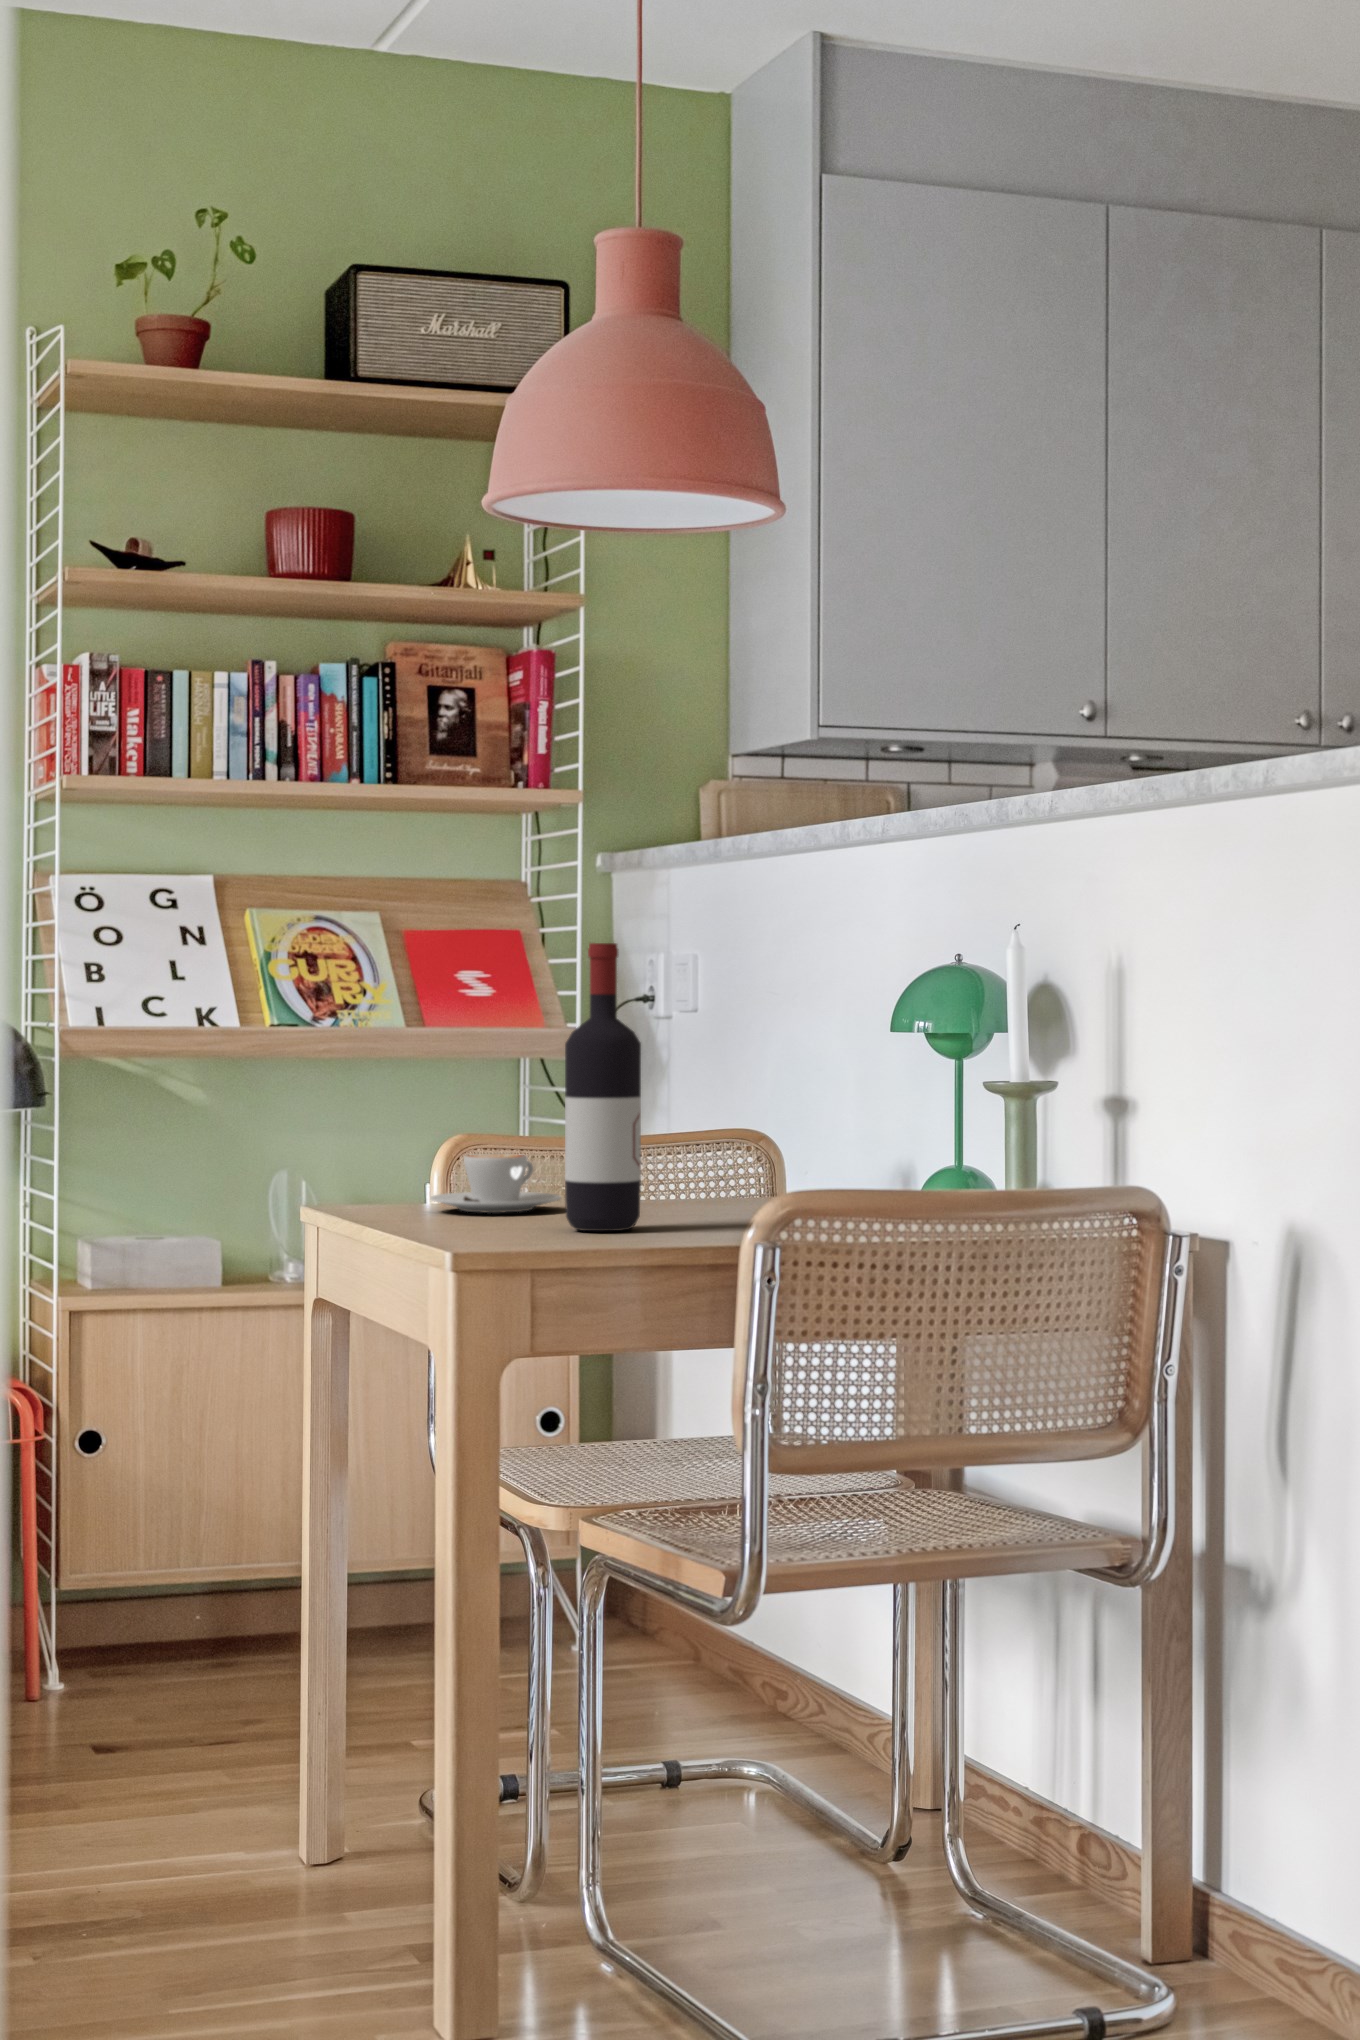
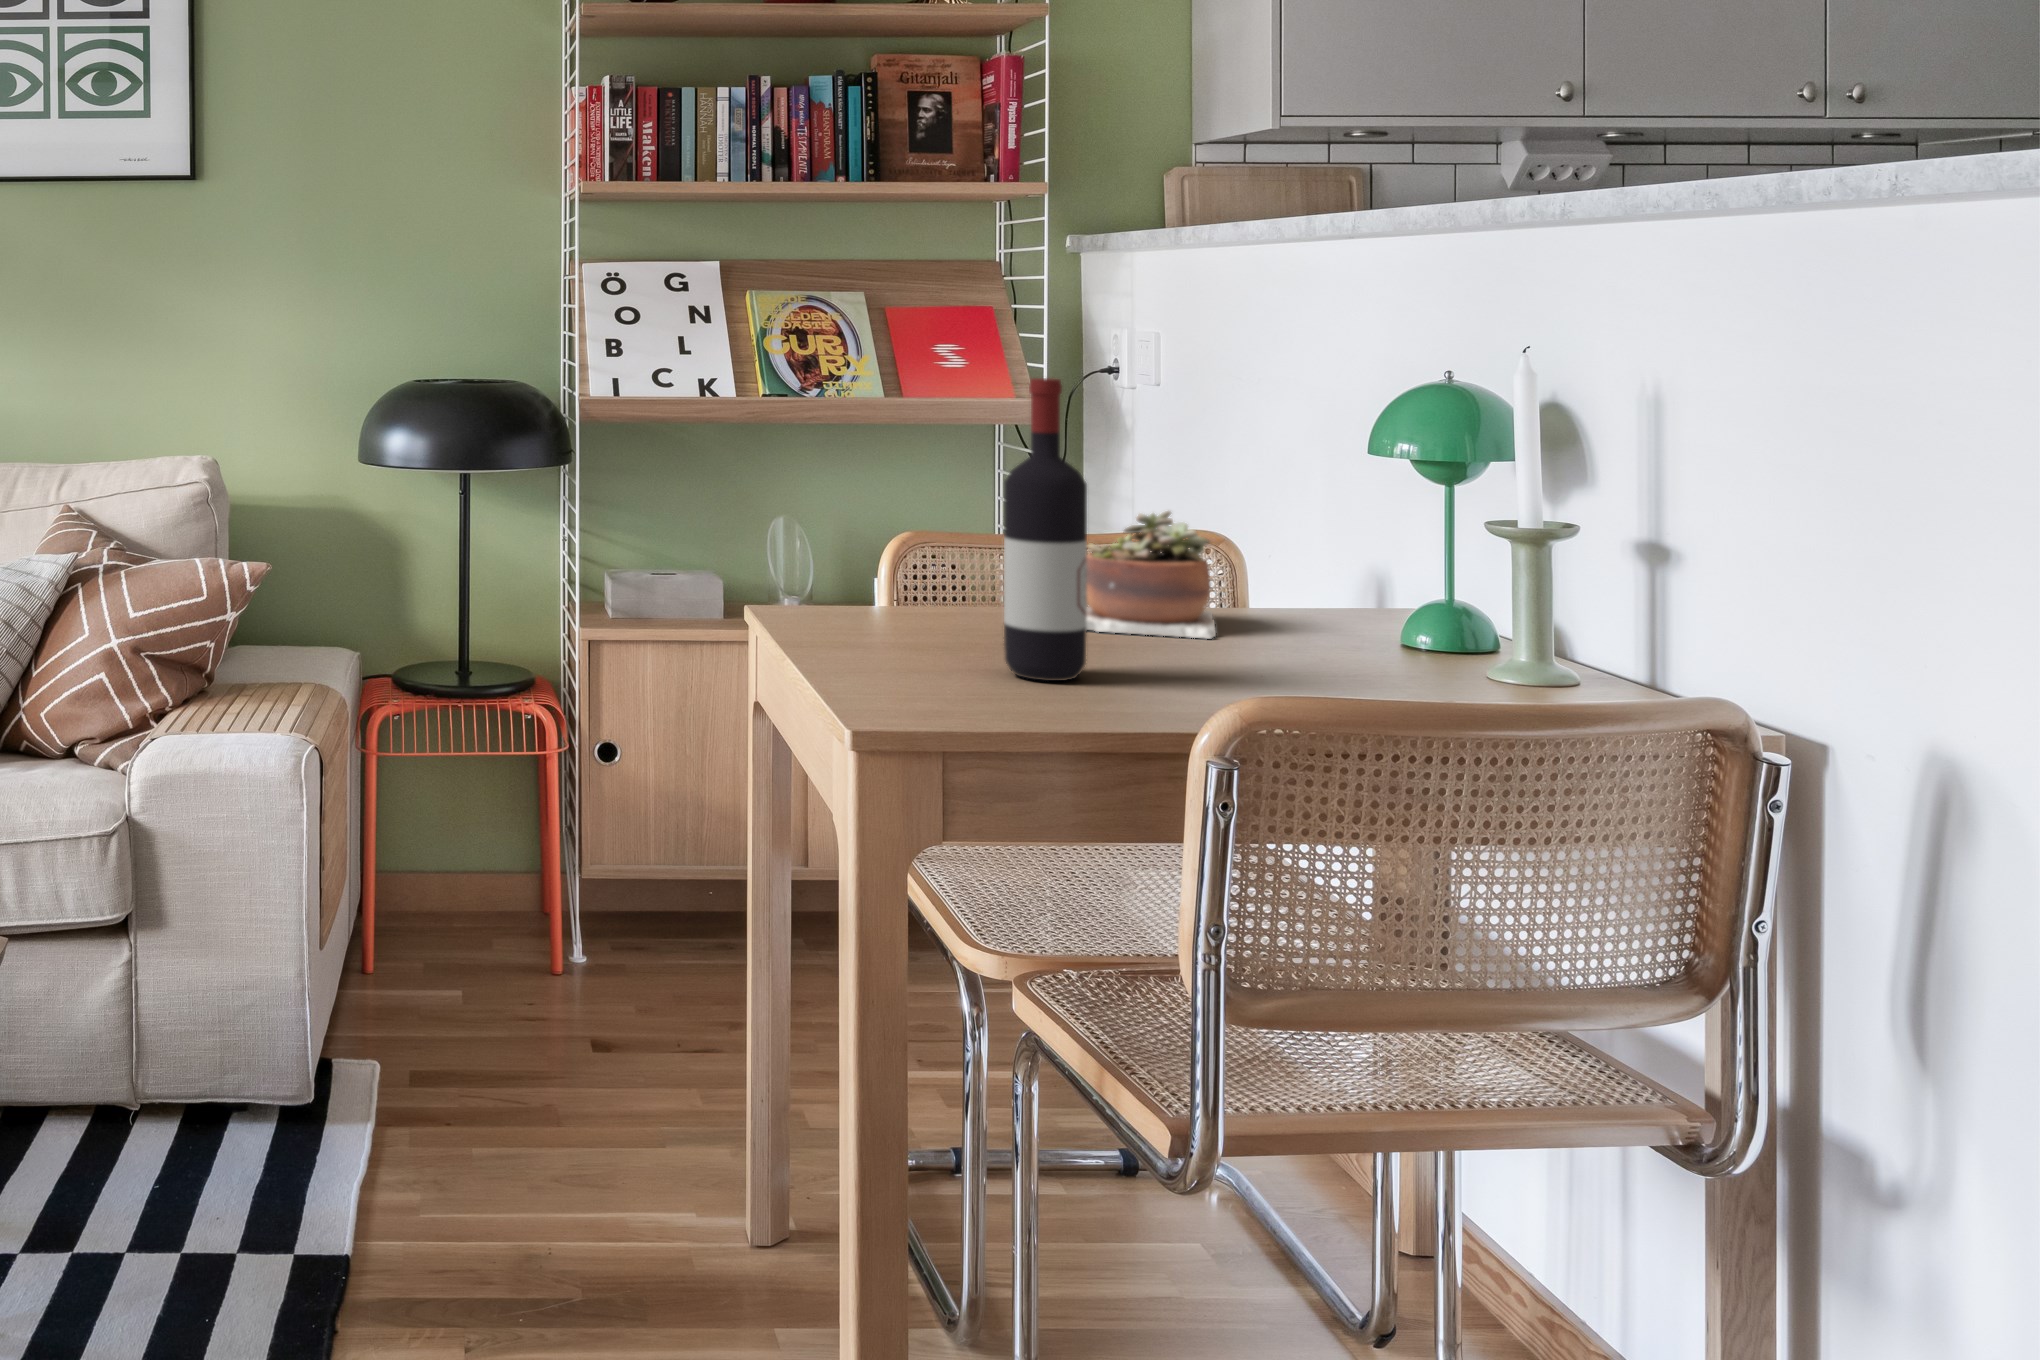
succulent plant: none [627,1092,753,1207] -> present [1087,511,1216,639]
coffee cup: present [430,1154,561,1213] -> none [875,568,1008,631]

